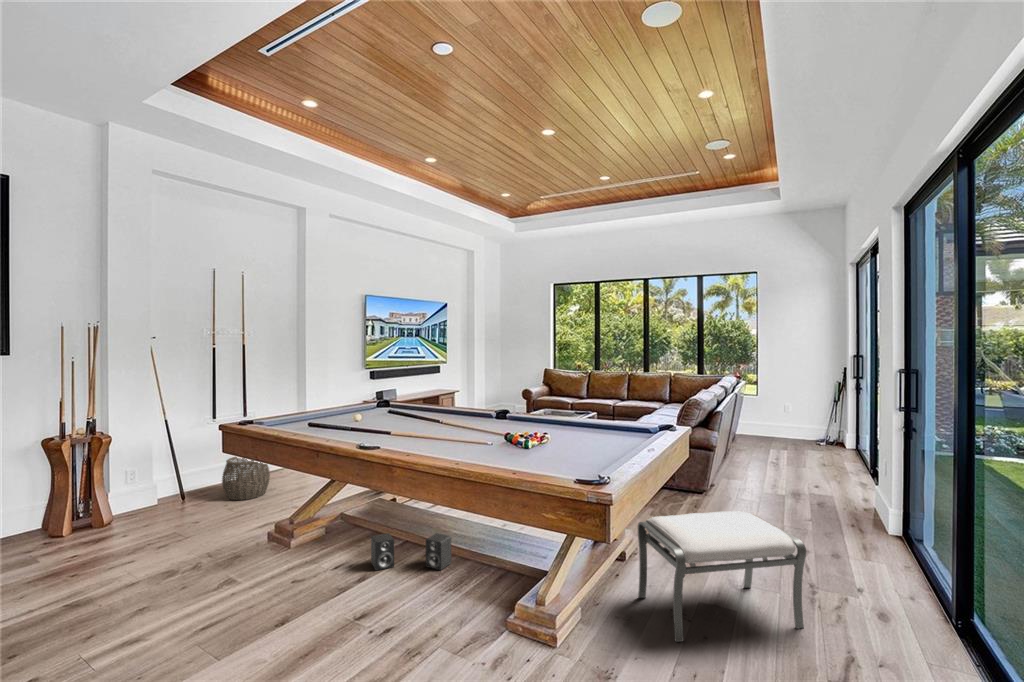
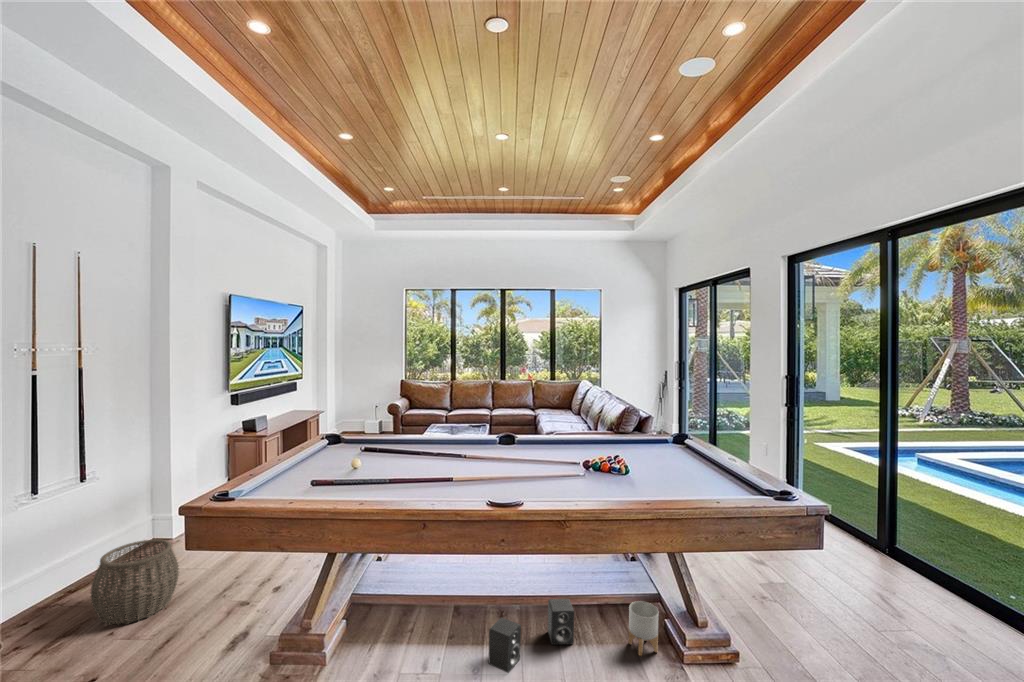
ottoman: present [637,511,806,642] -> none [757,512,876,648]
planter: none [475,547,500,592] -> present [628,601,658,656]

